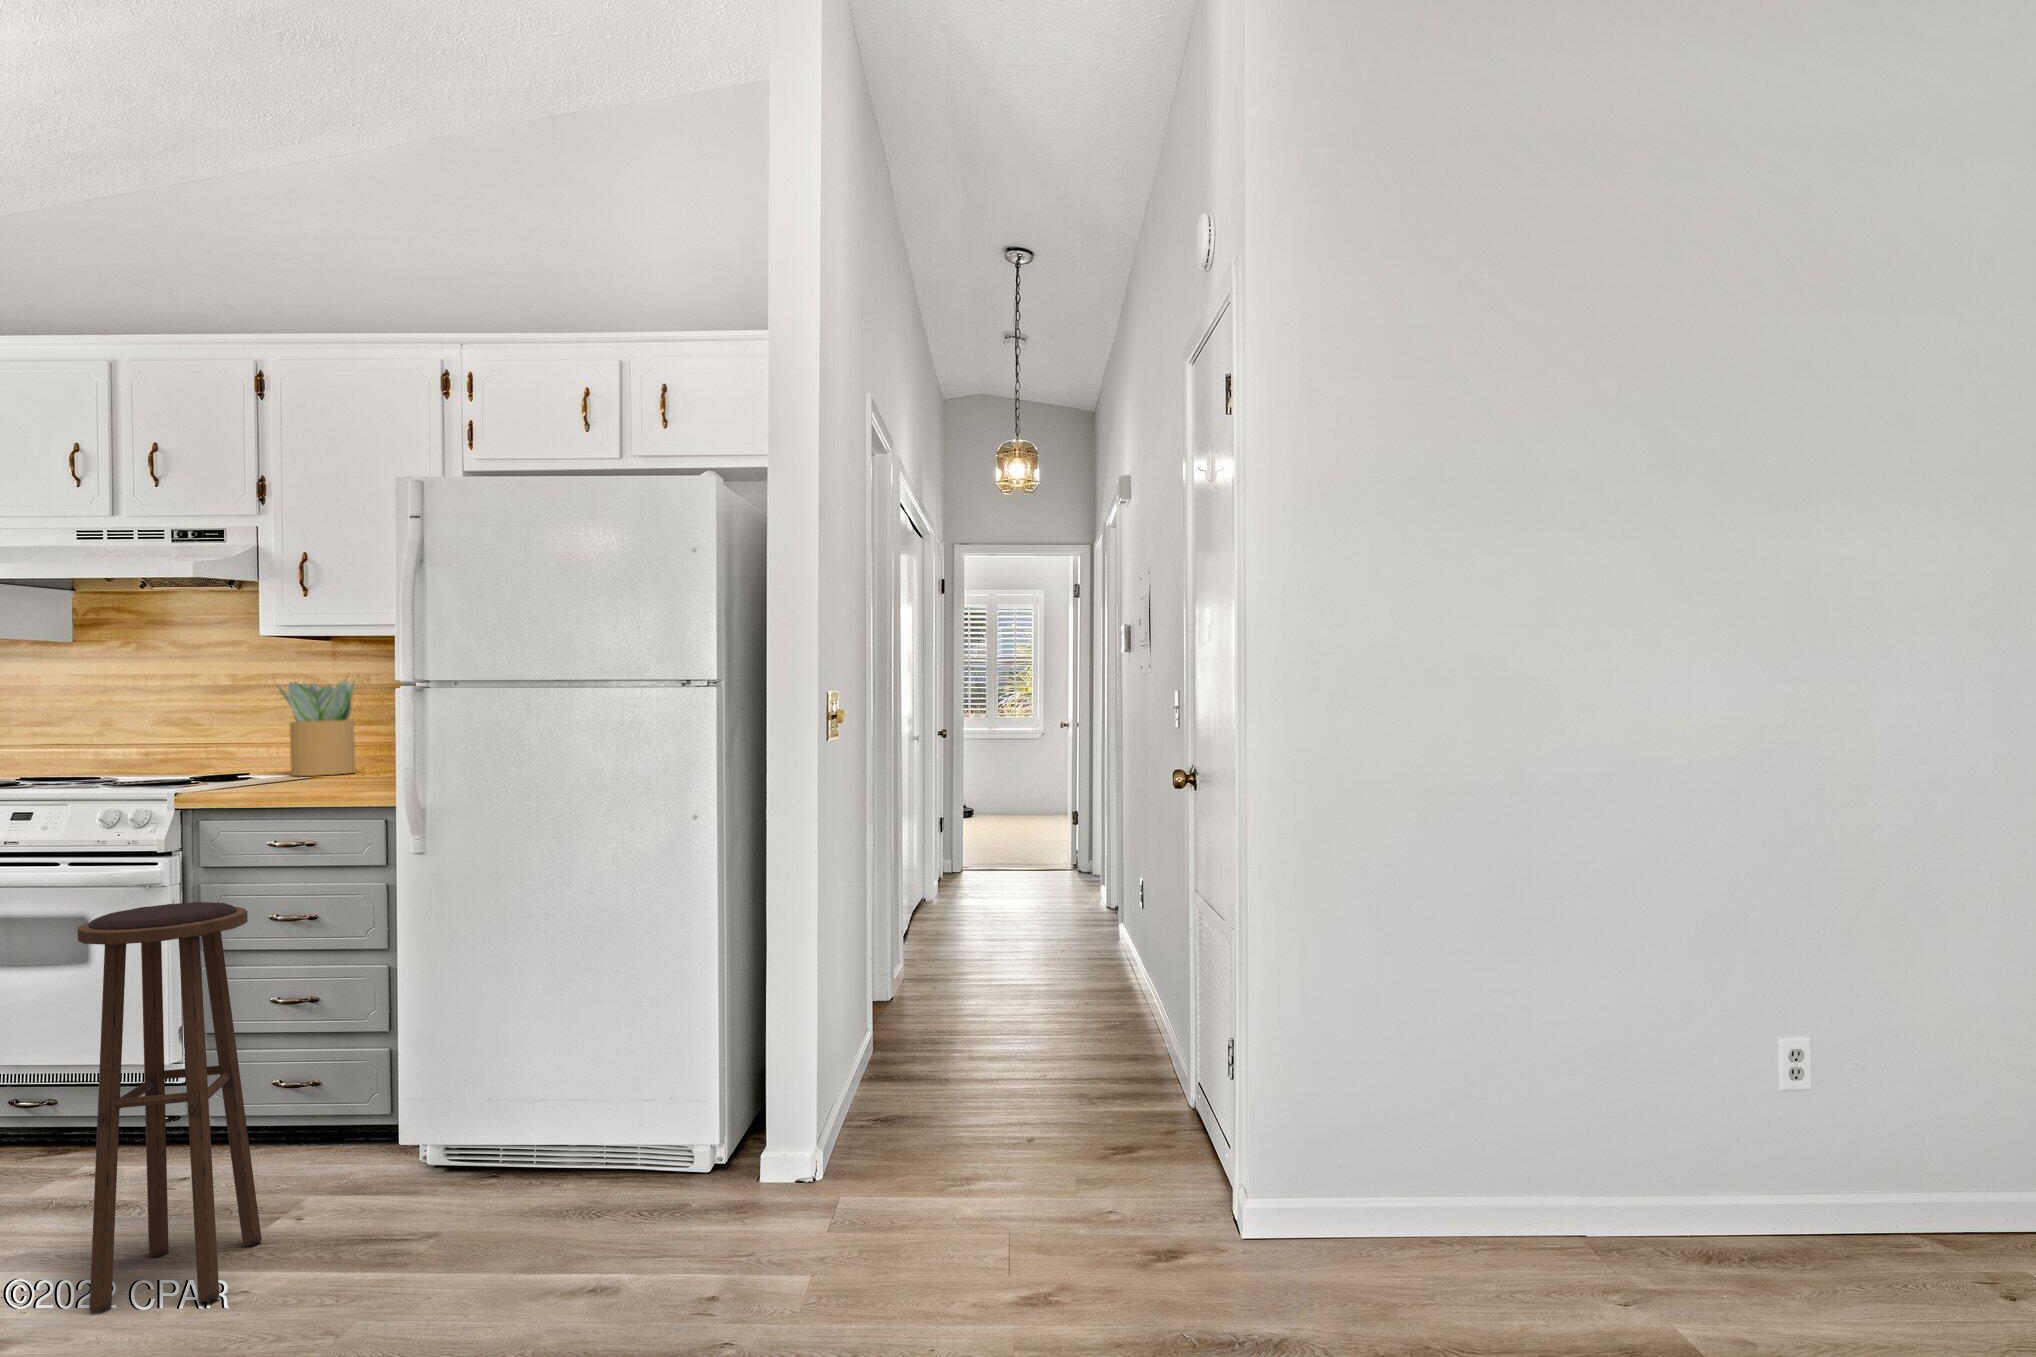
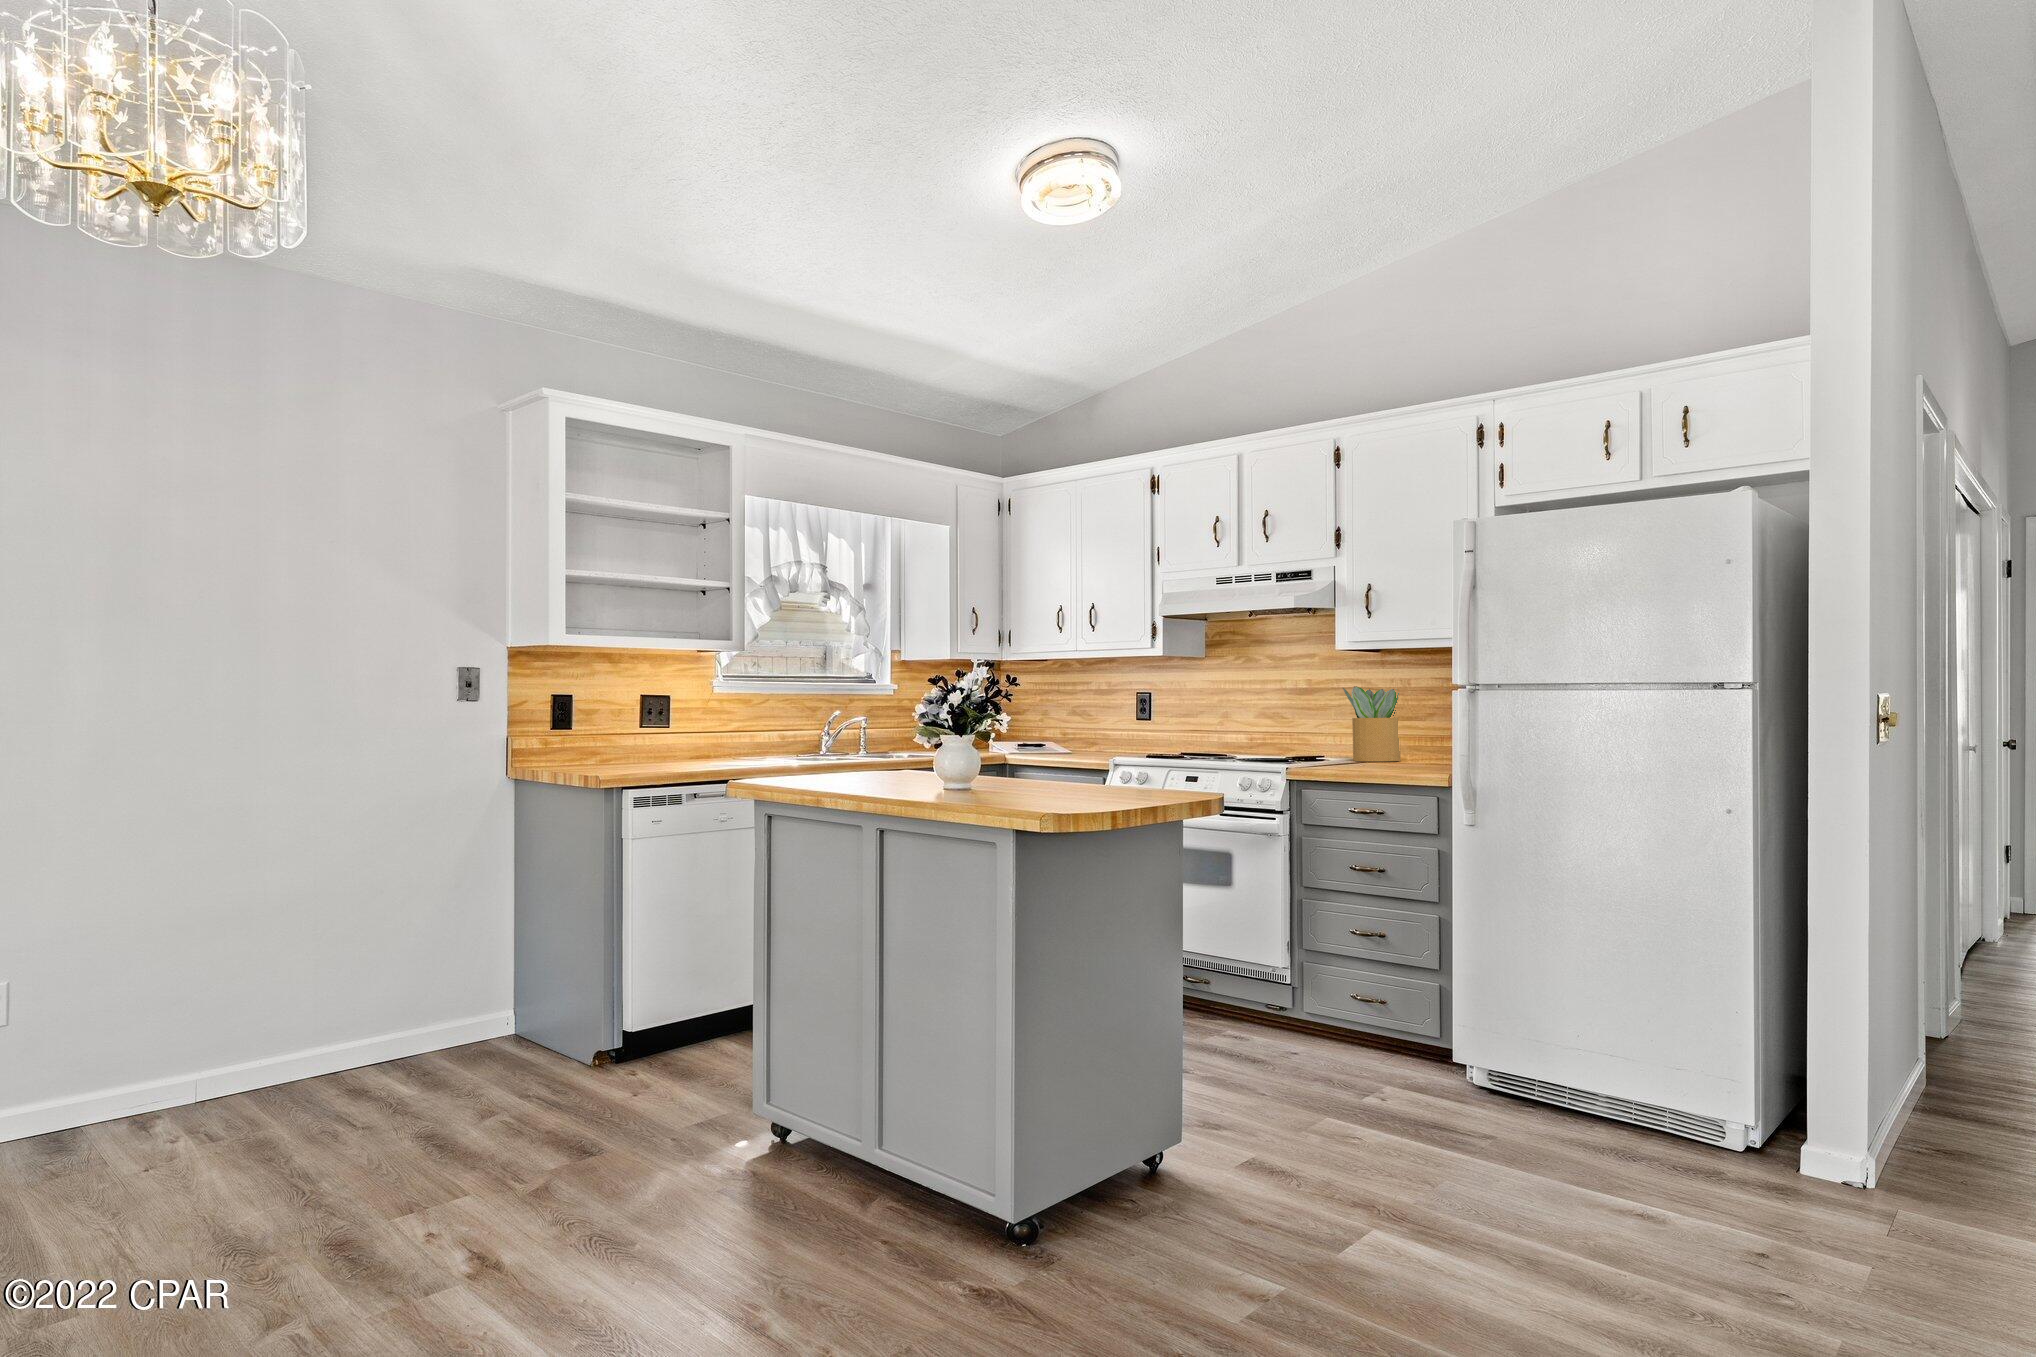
stool: present [77,902,262,1313] -> none [1250,844,1361,1139]

